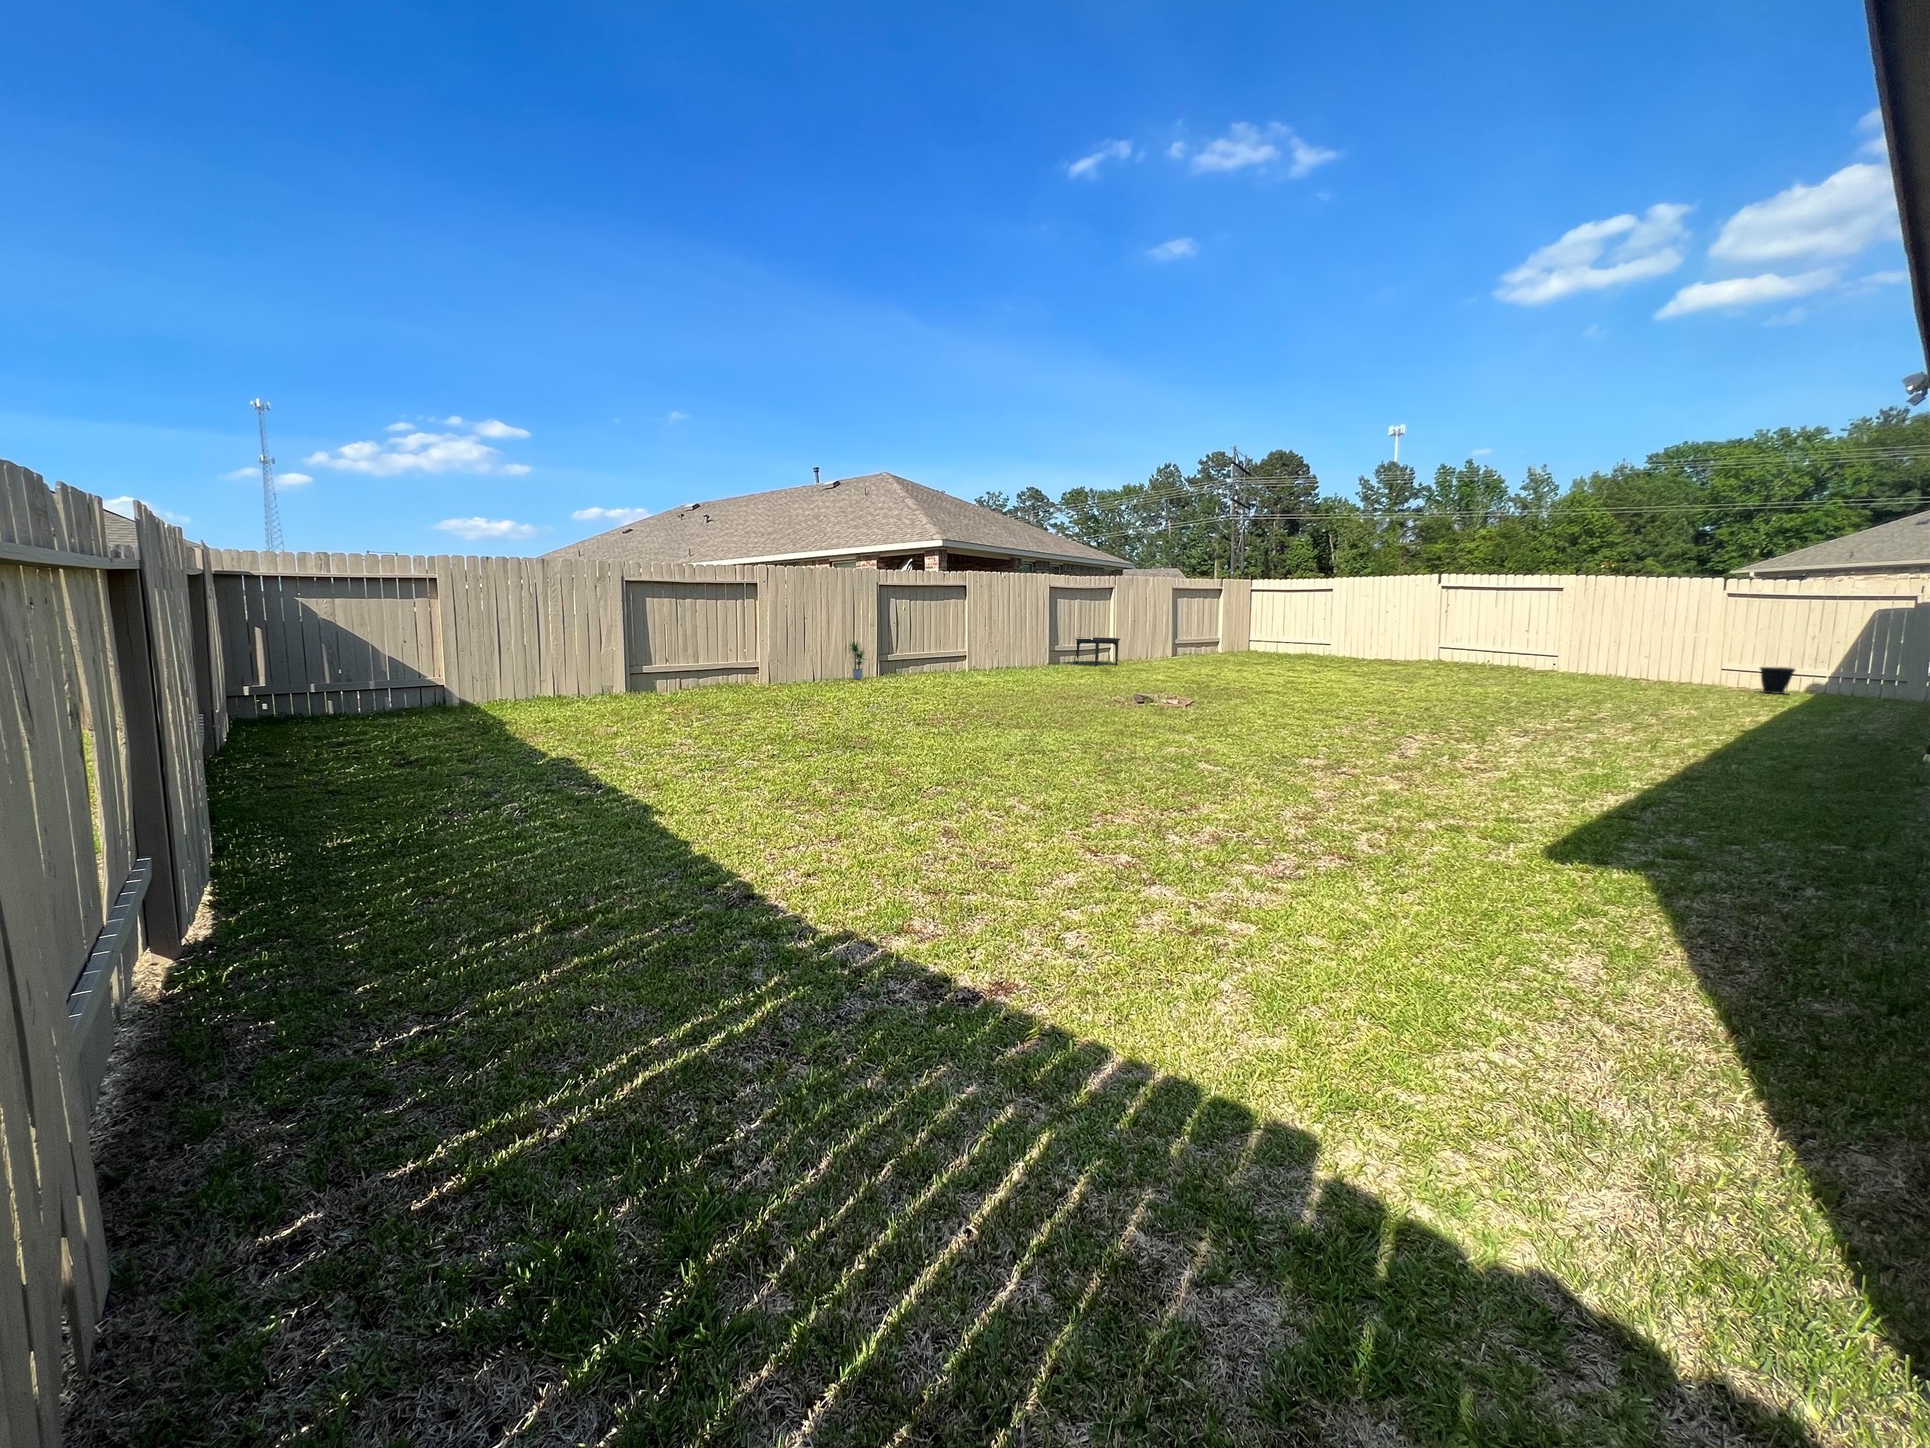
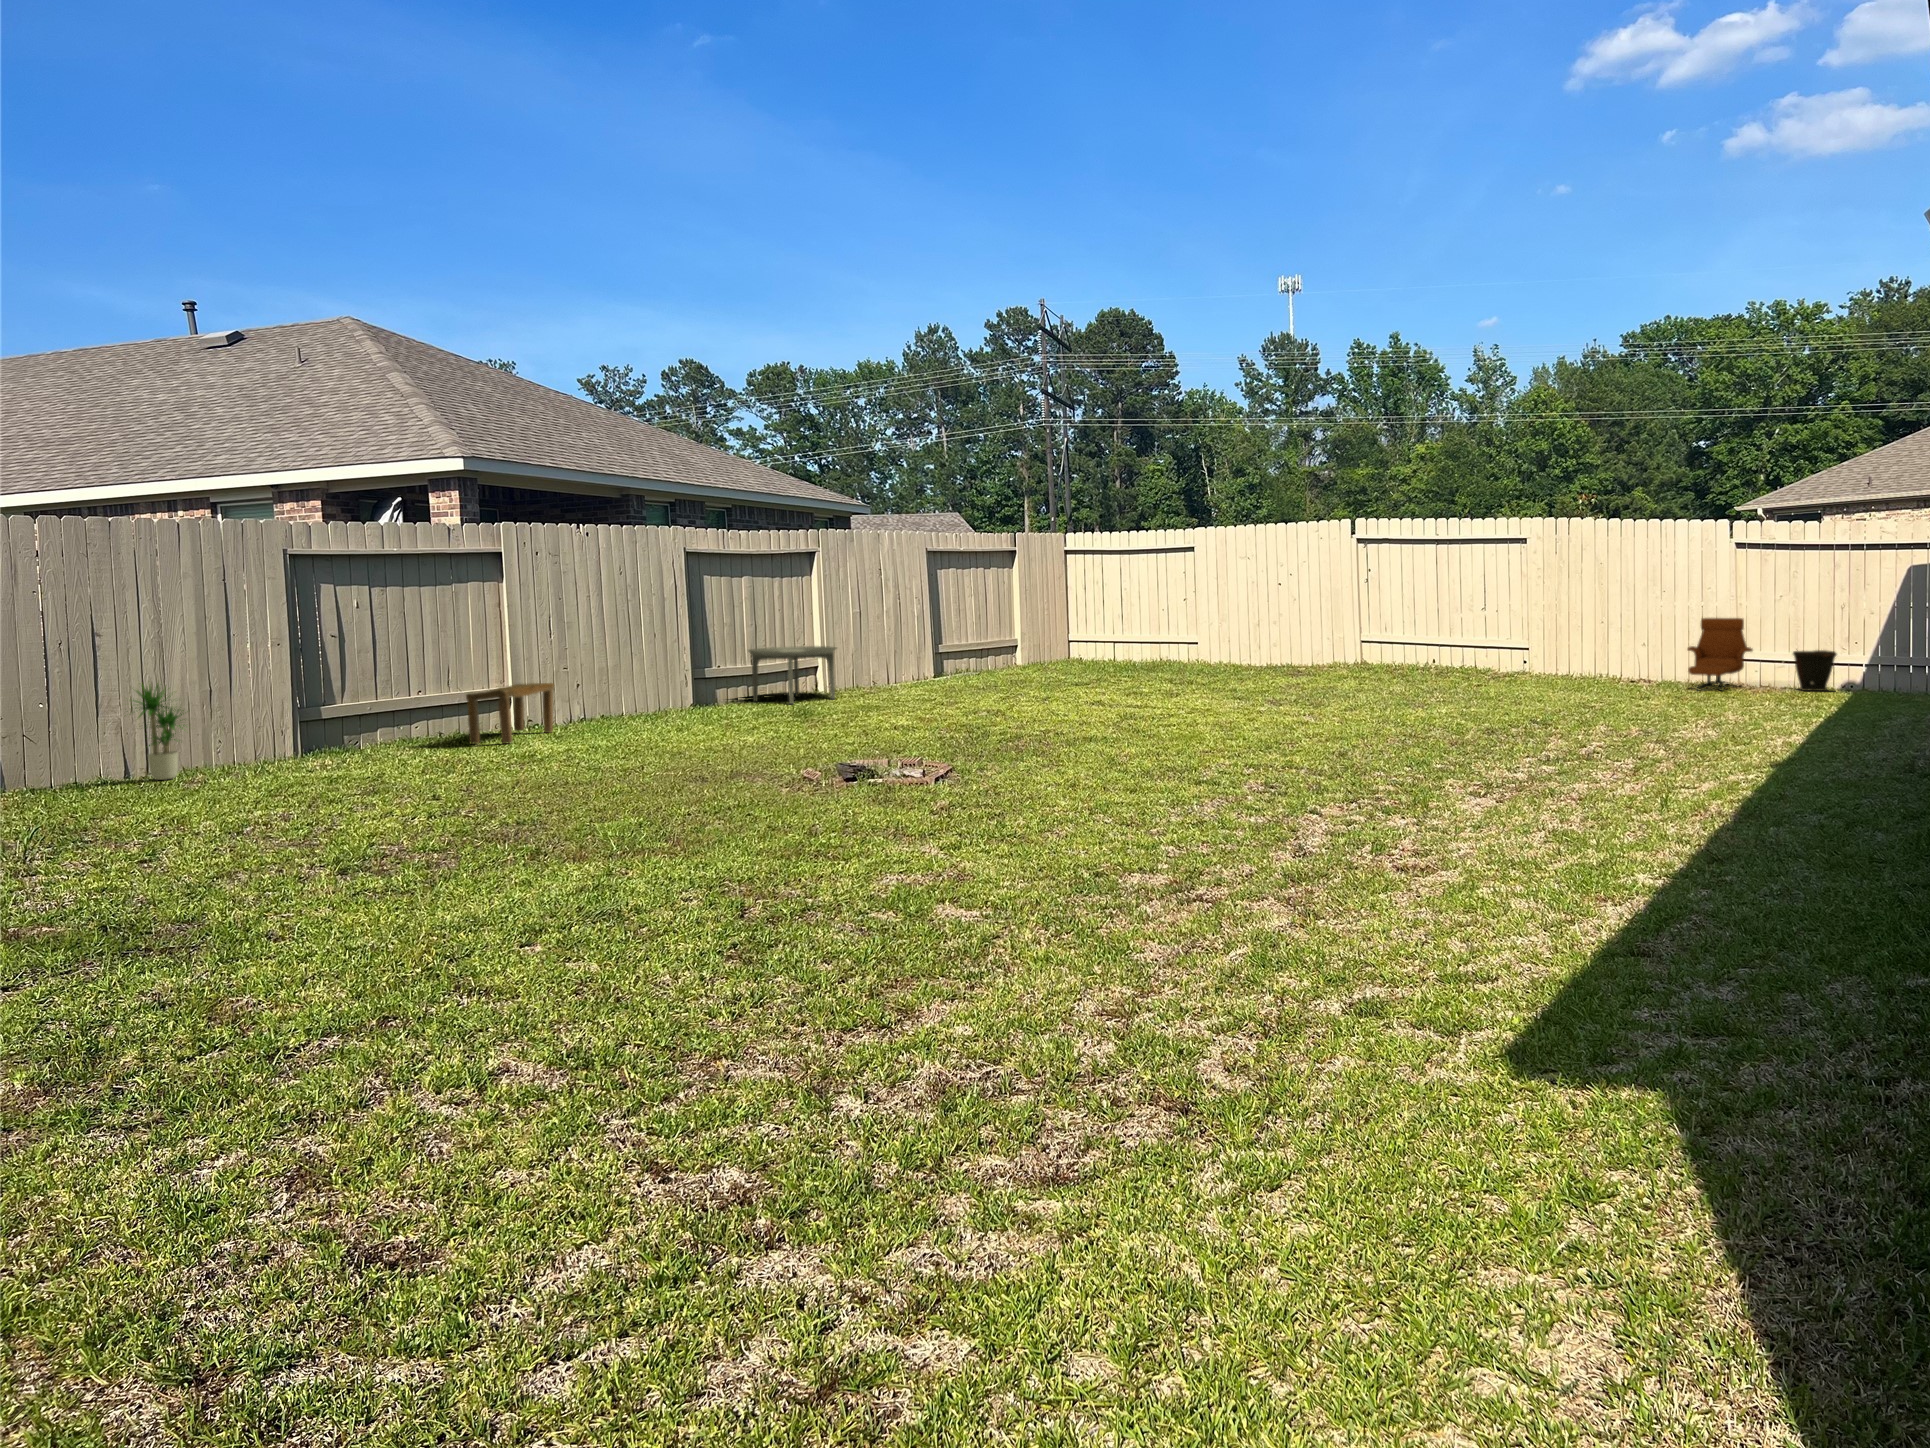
lounge chair: none [1671,643,1729,690] -> present [1687,618,1753,691]
bench: none [958,649,992,675] -> present [466,683,554,744]

